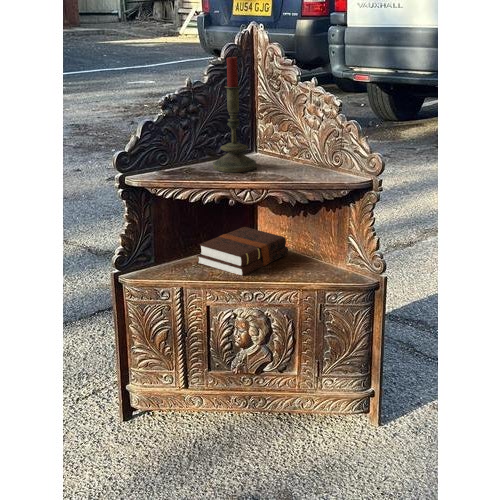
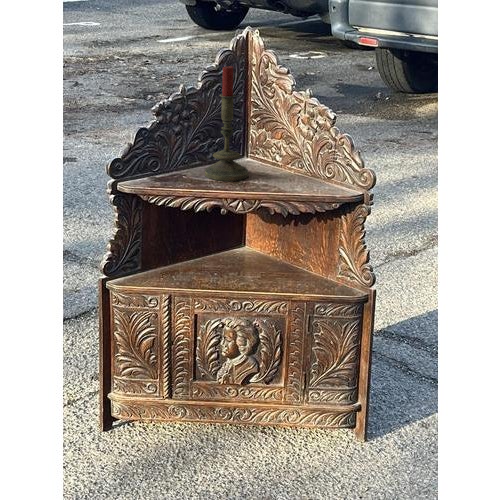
hardback book: present [197,227,288,276] -> none [184,234,278,286]

